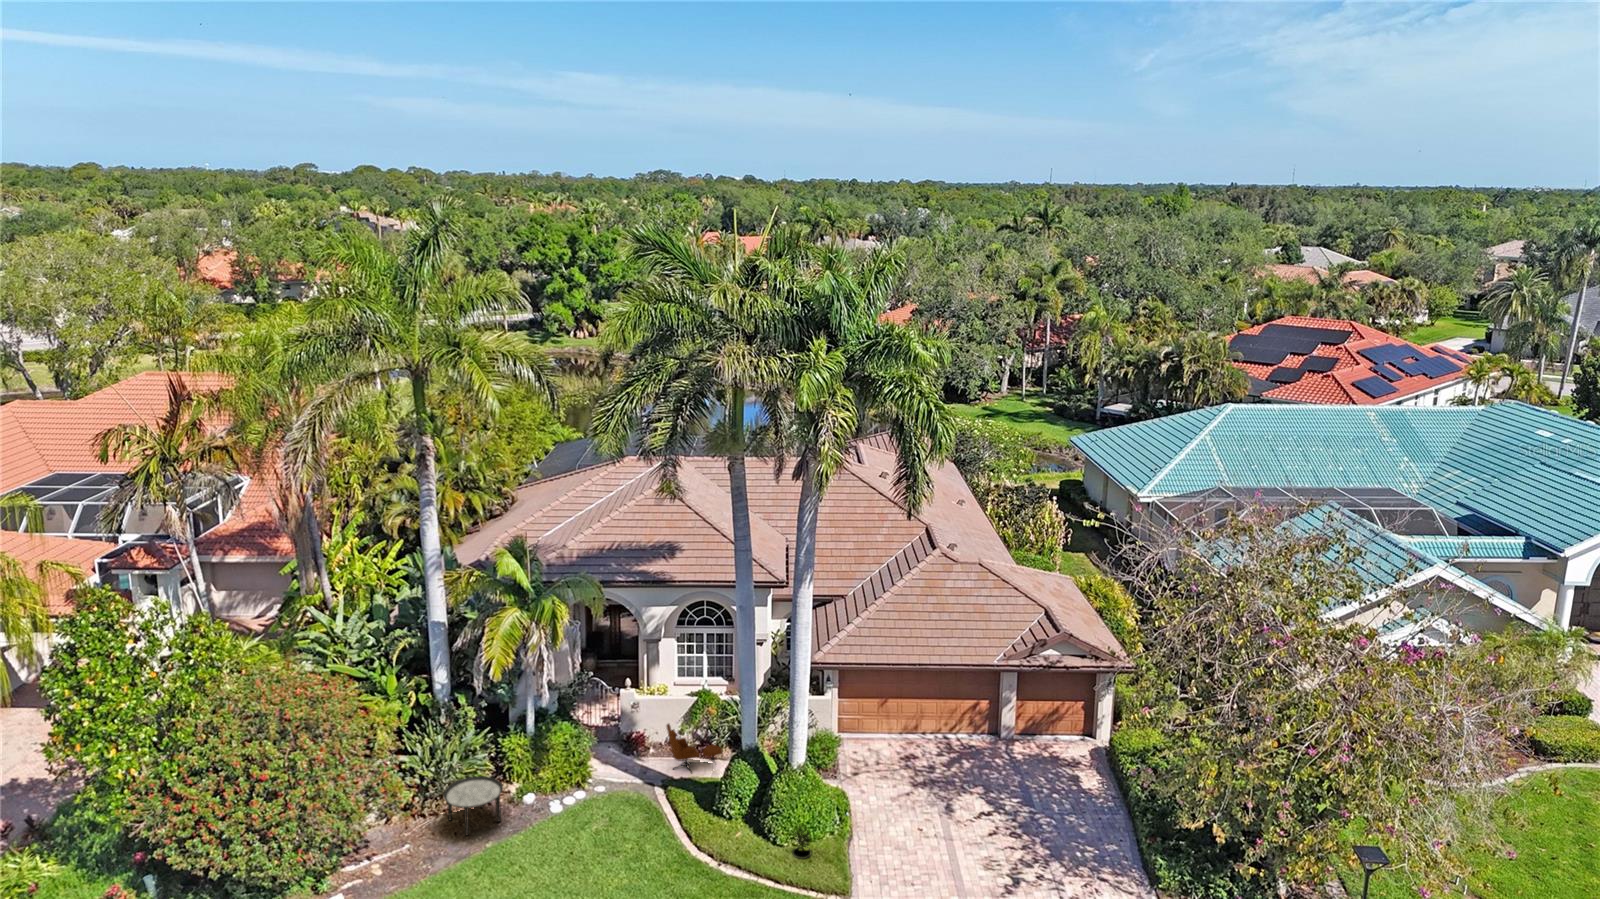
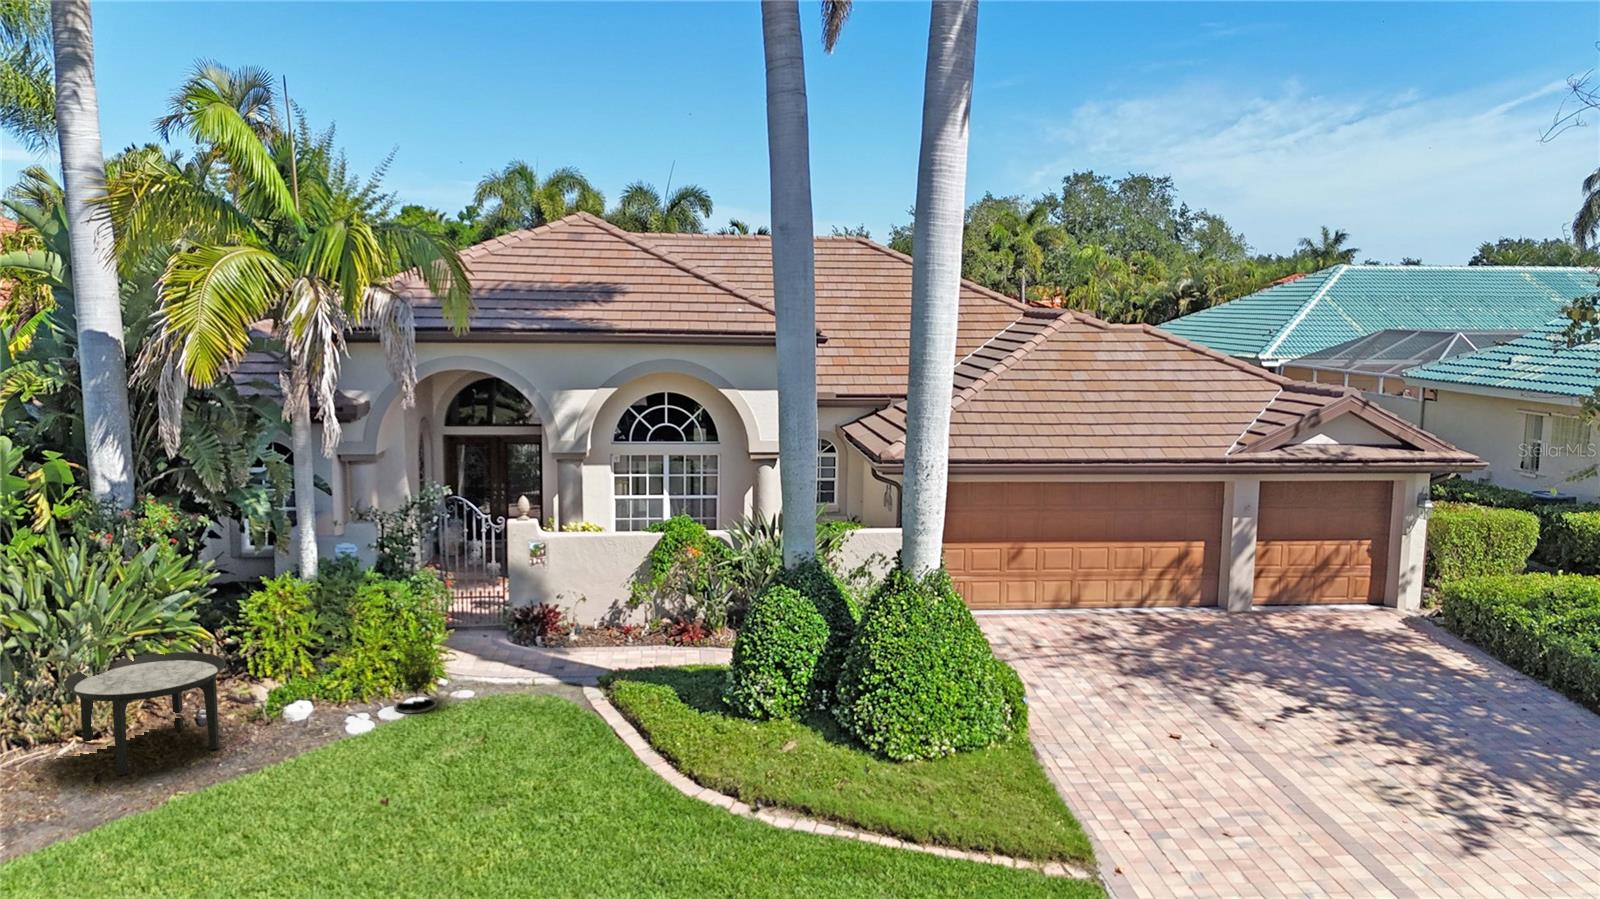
lounge chair: present [667,724,723,769] -> none [607,565,723,667]
potted tree: present [792,825,811,859] -> present [394,641,437,714]

